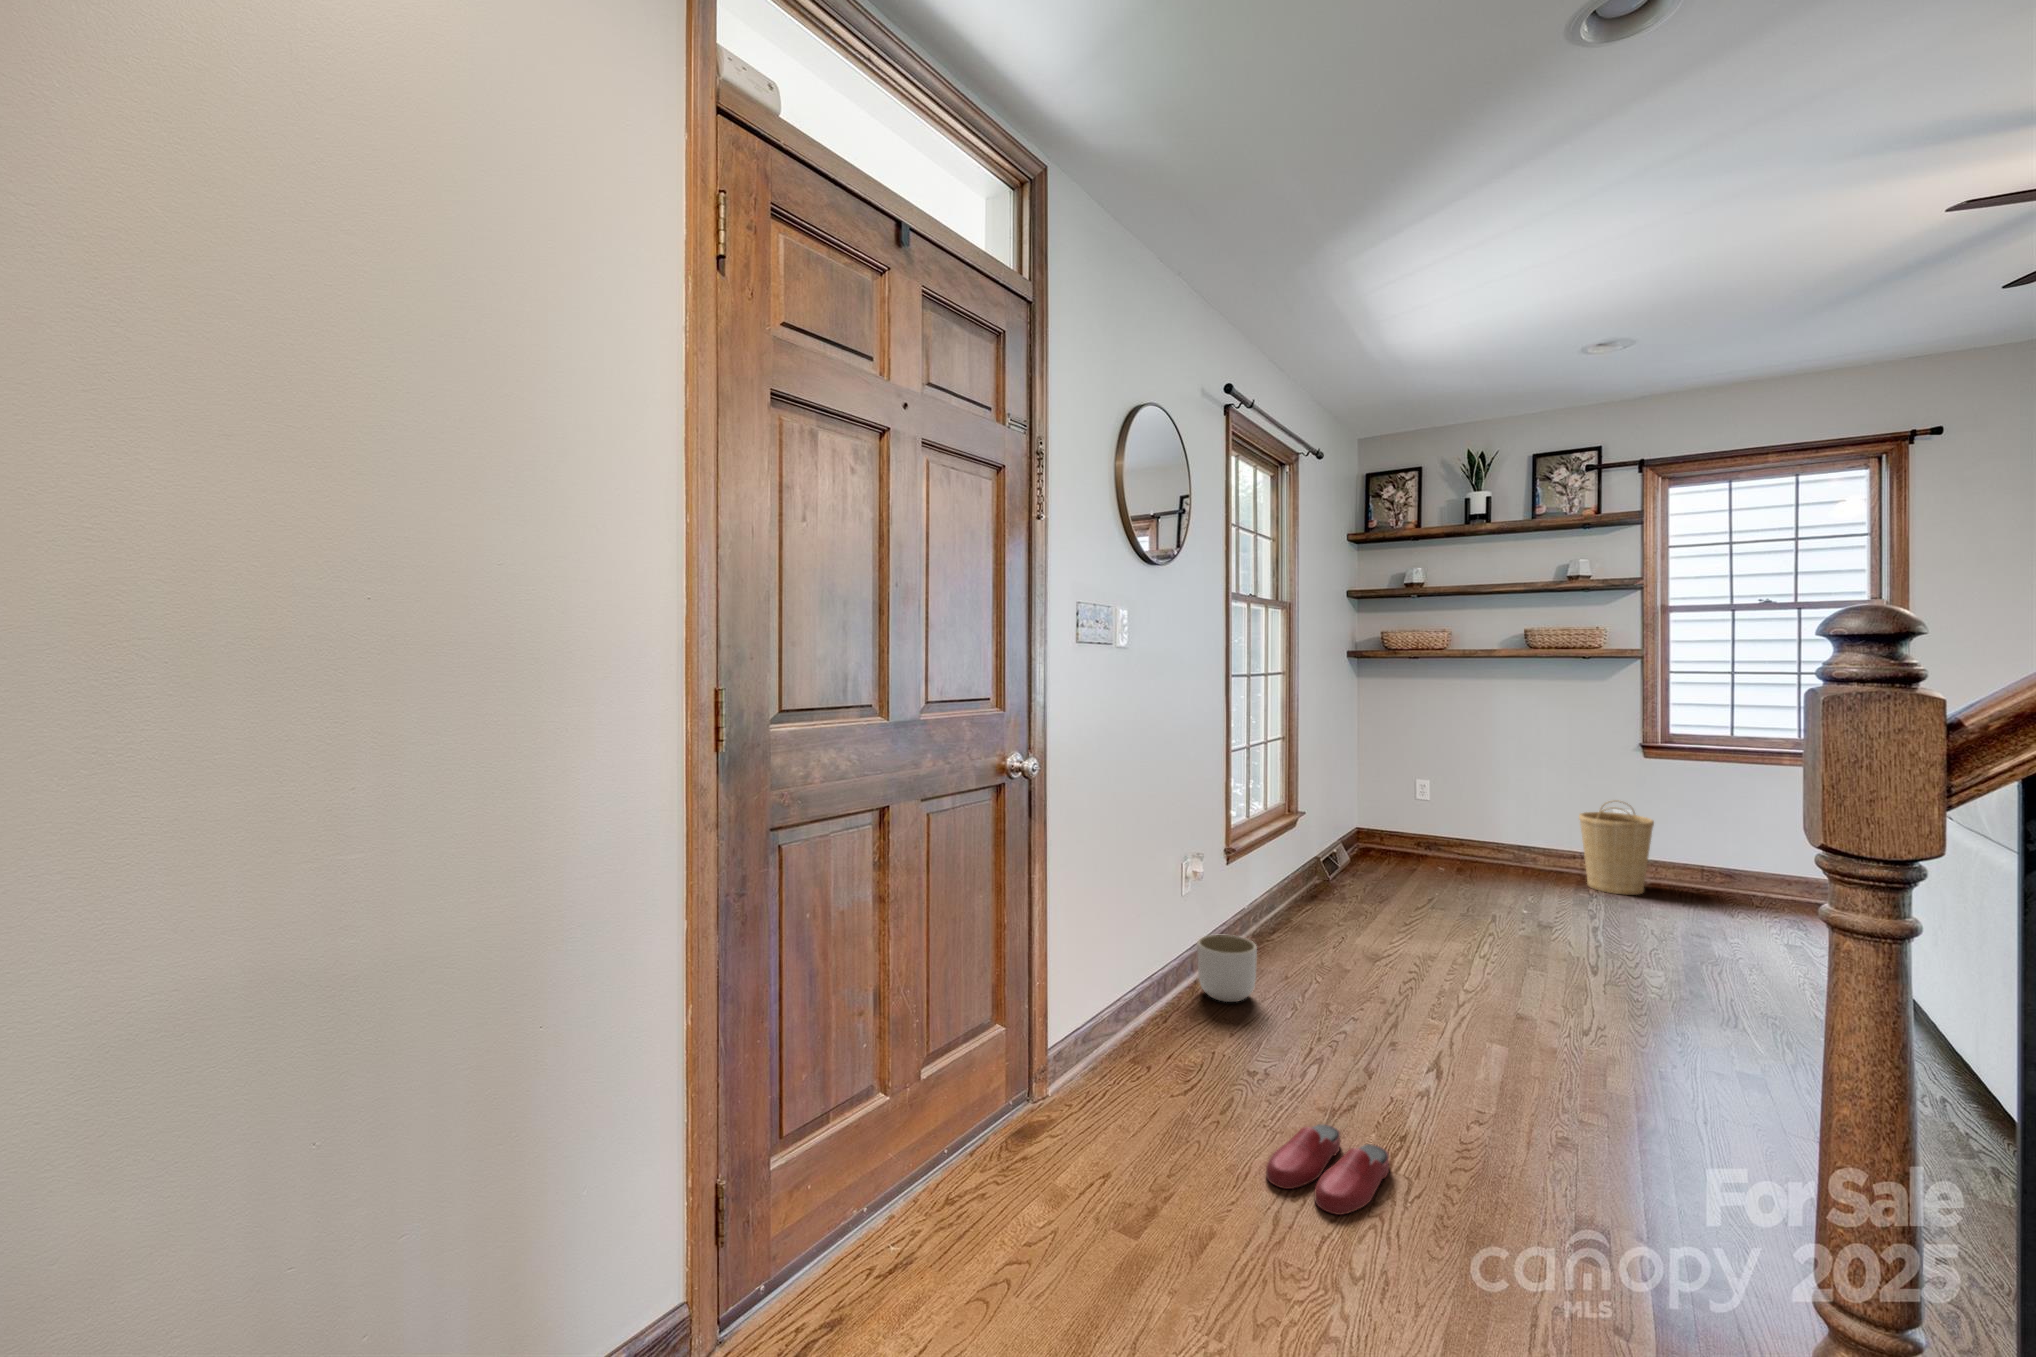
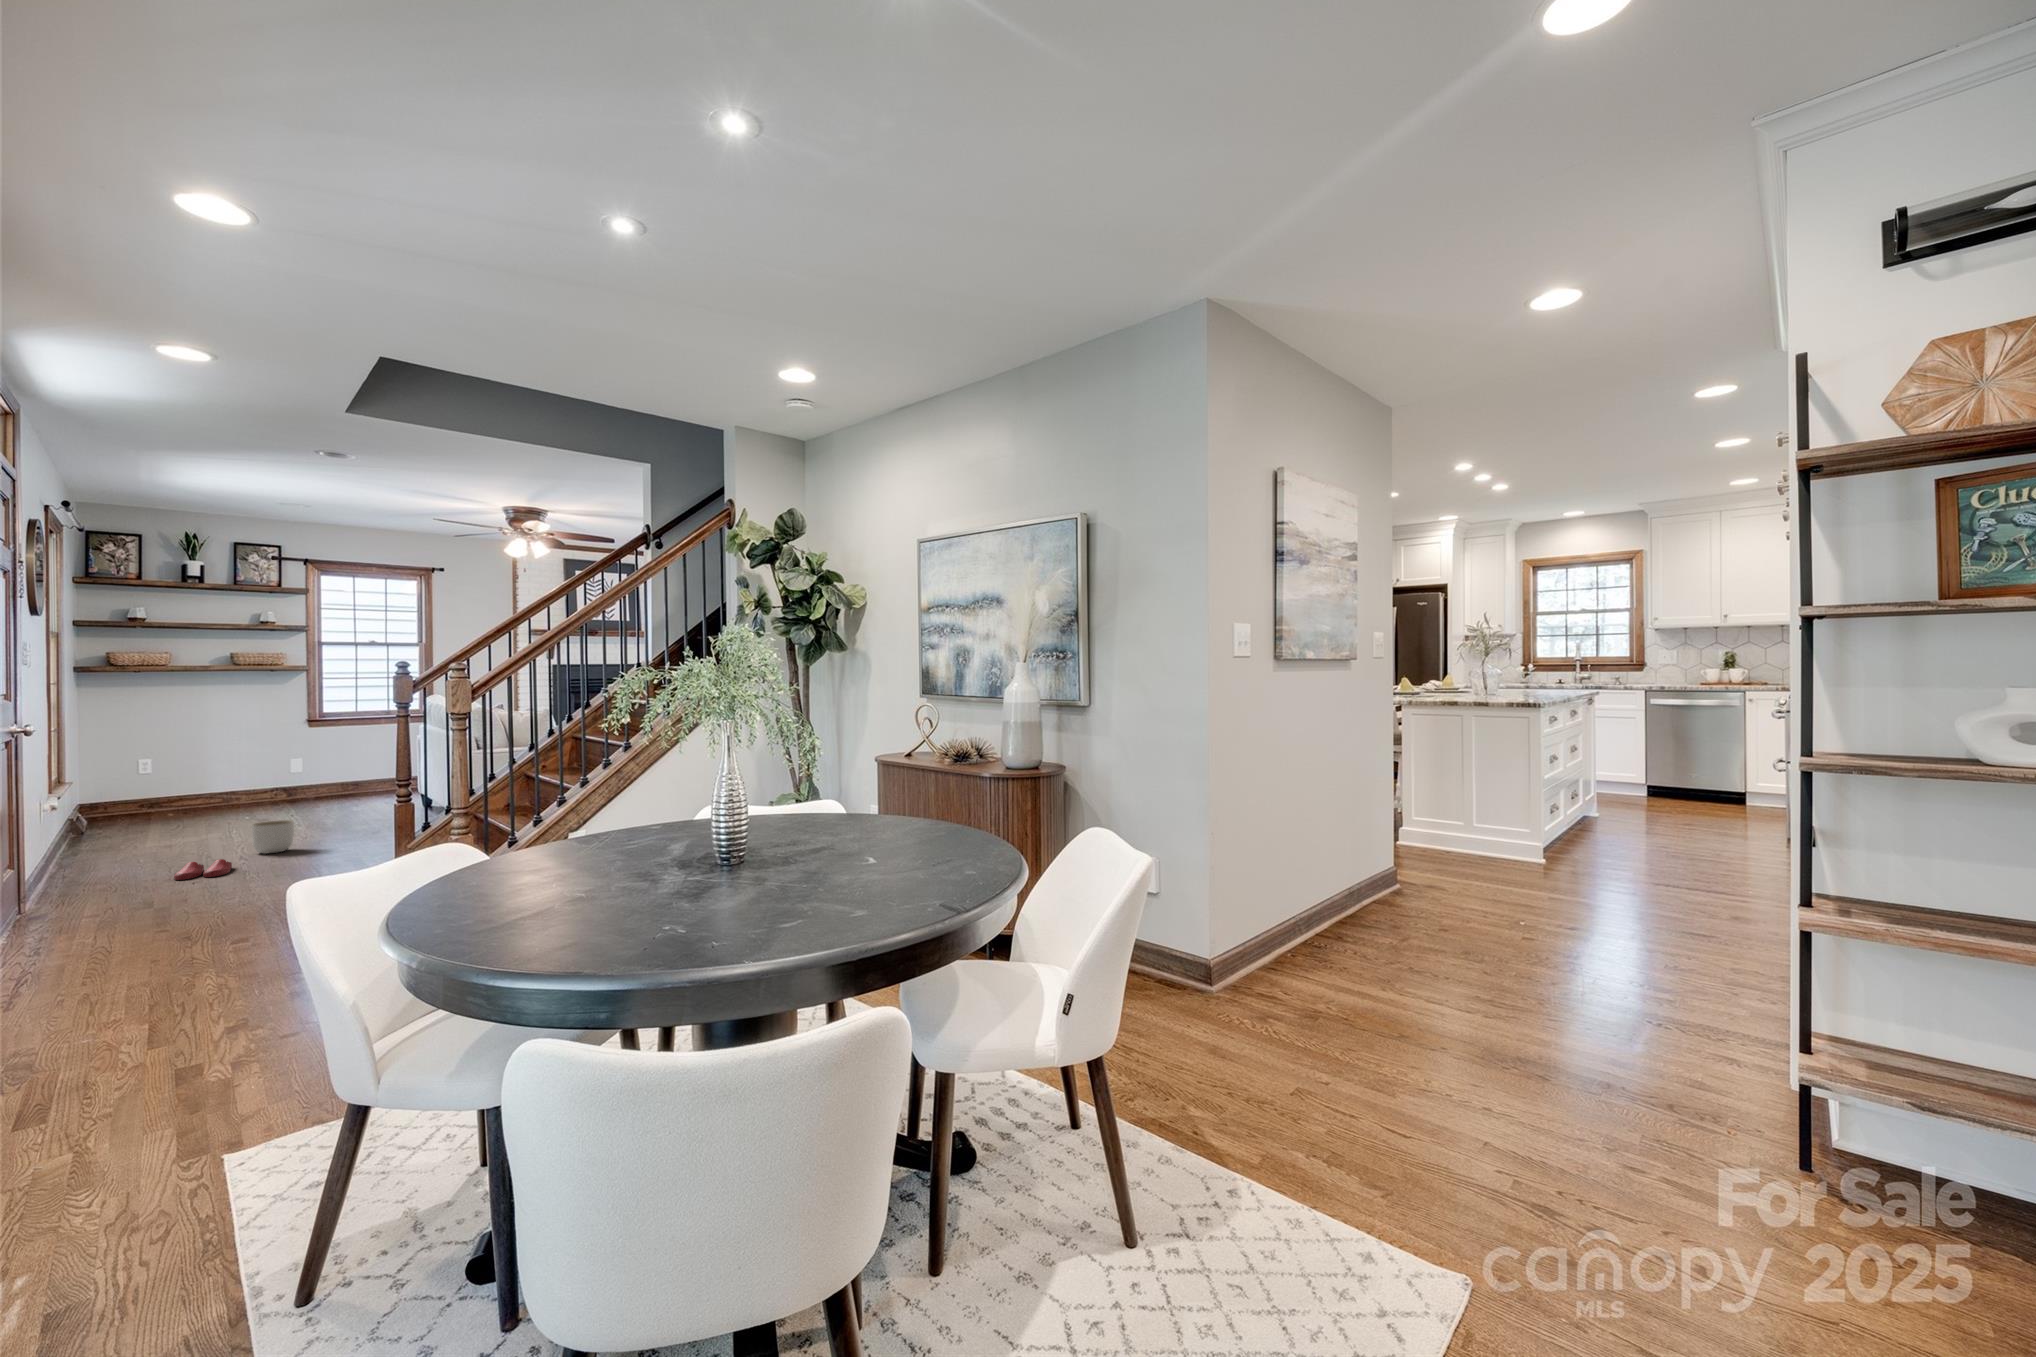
basket: present [1579,802,1654,895] -> none [271,753,317,805]
planter: present [1197,934,1257,1002] -> present [252,820,294,854]

